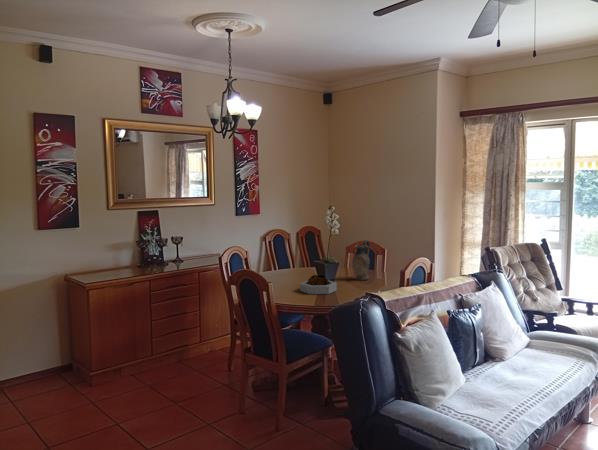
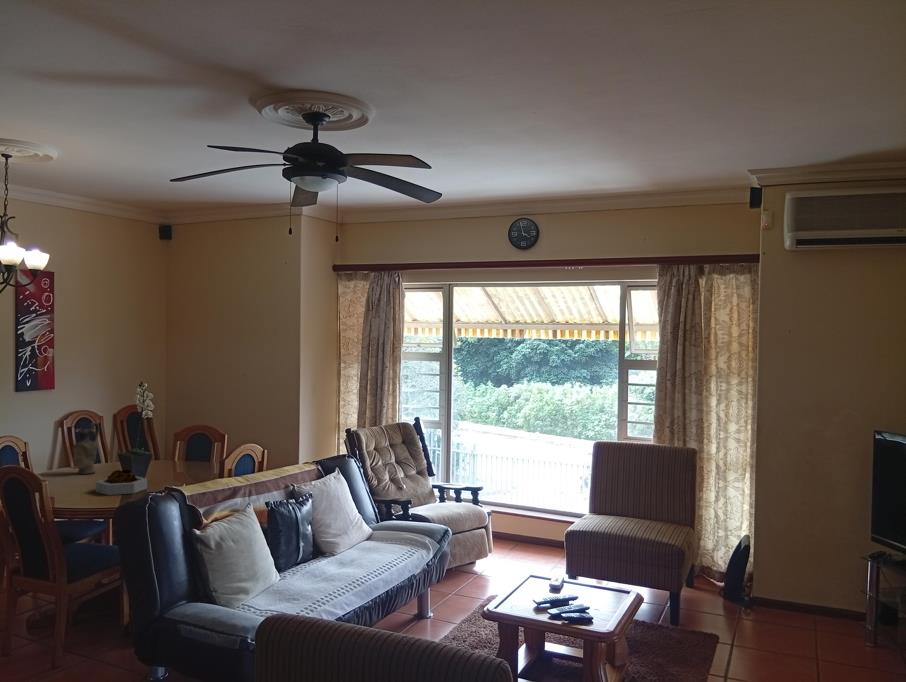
ceramic pitcher: present [353,240,370,280] -> present [73,422,100,474]

